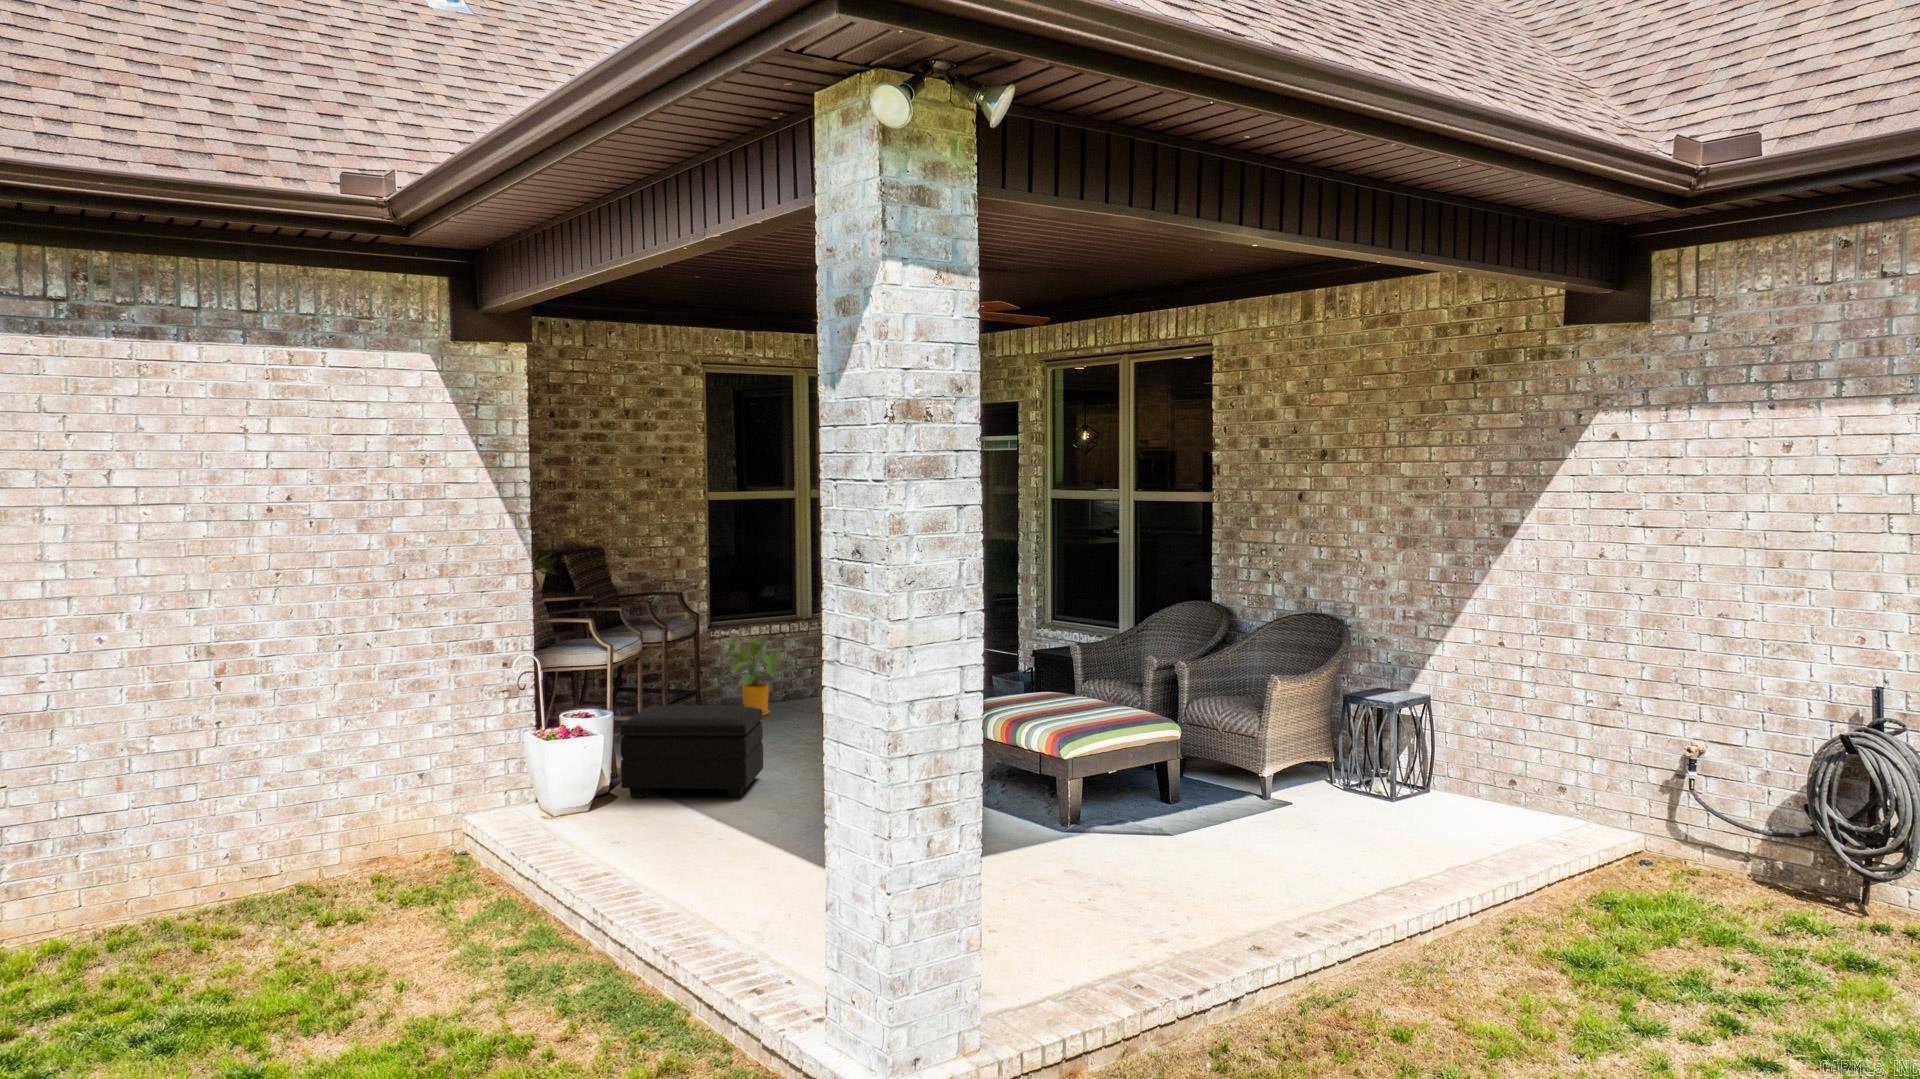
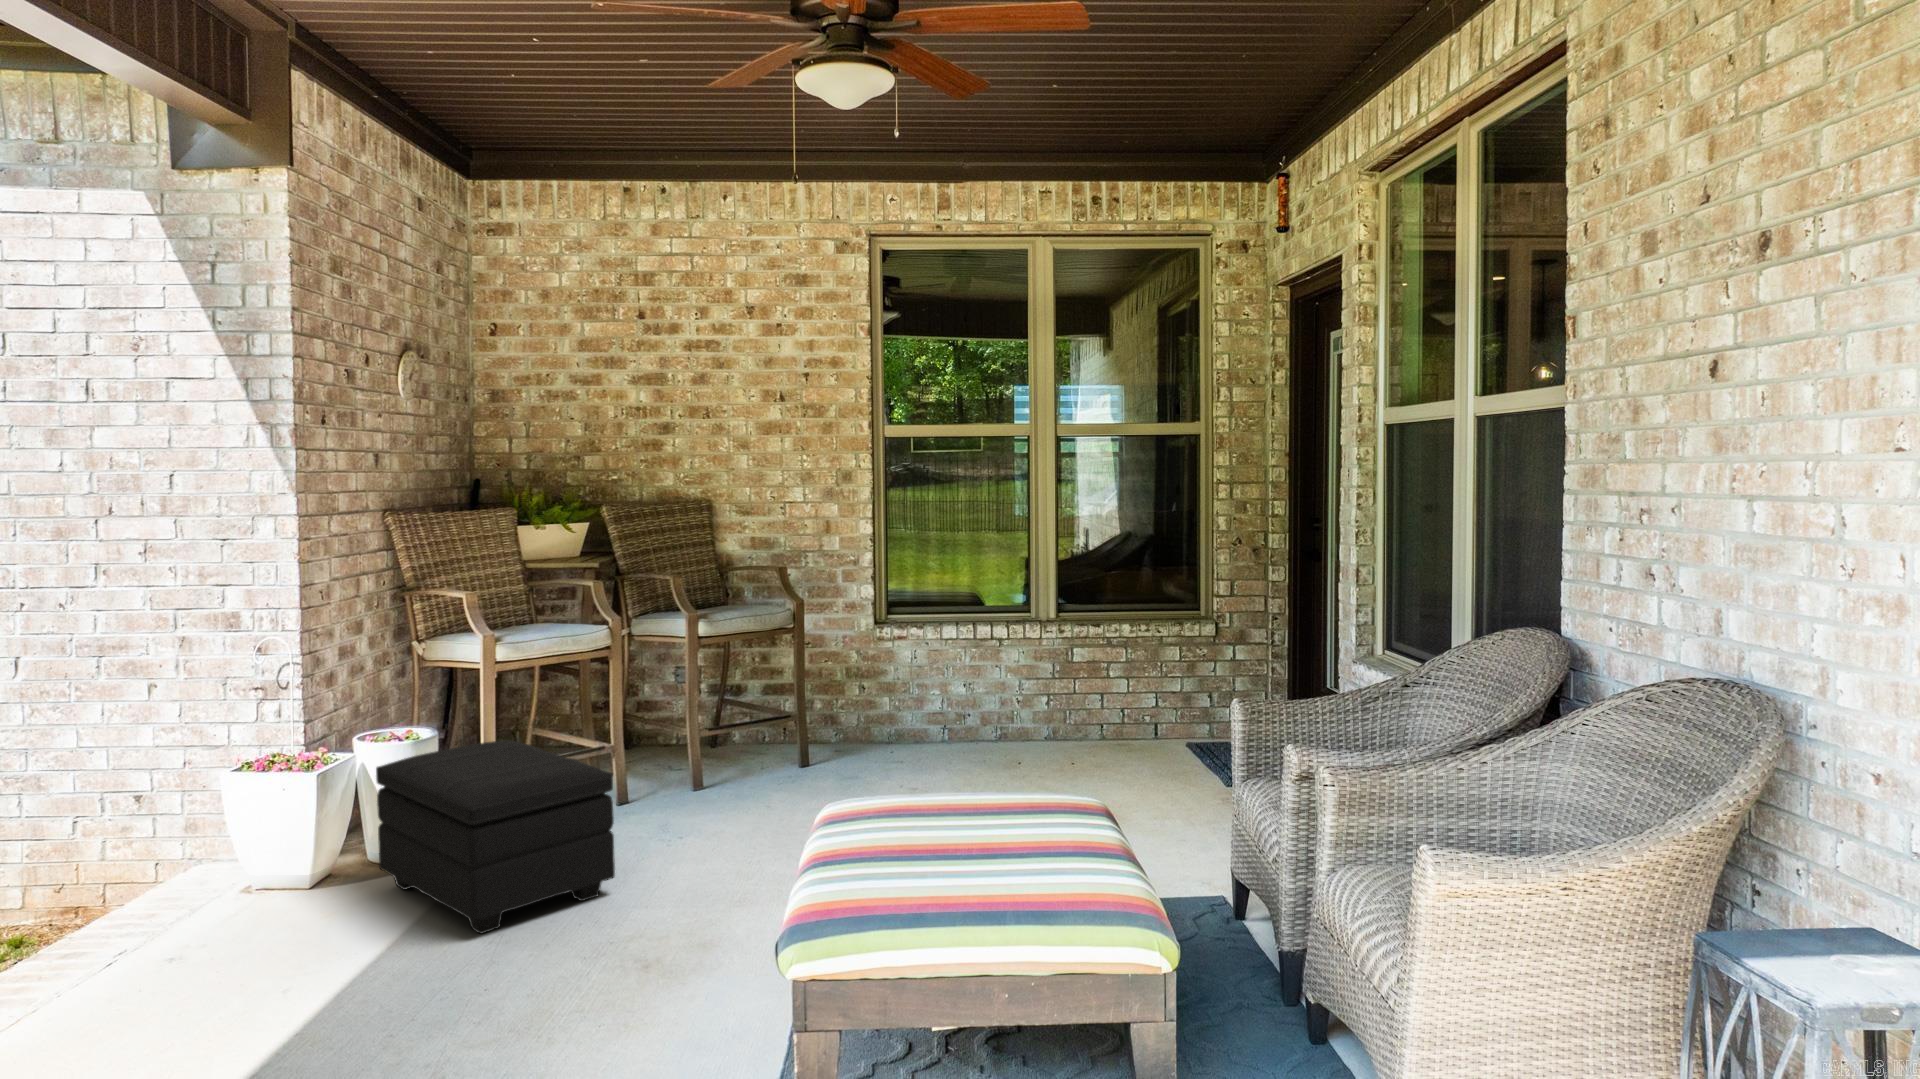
house plant: present [725,639,778,715] -> none [861,645,949,765]

